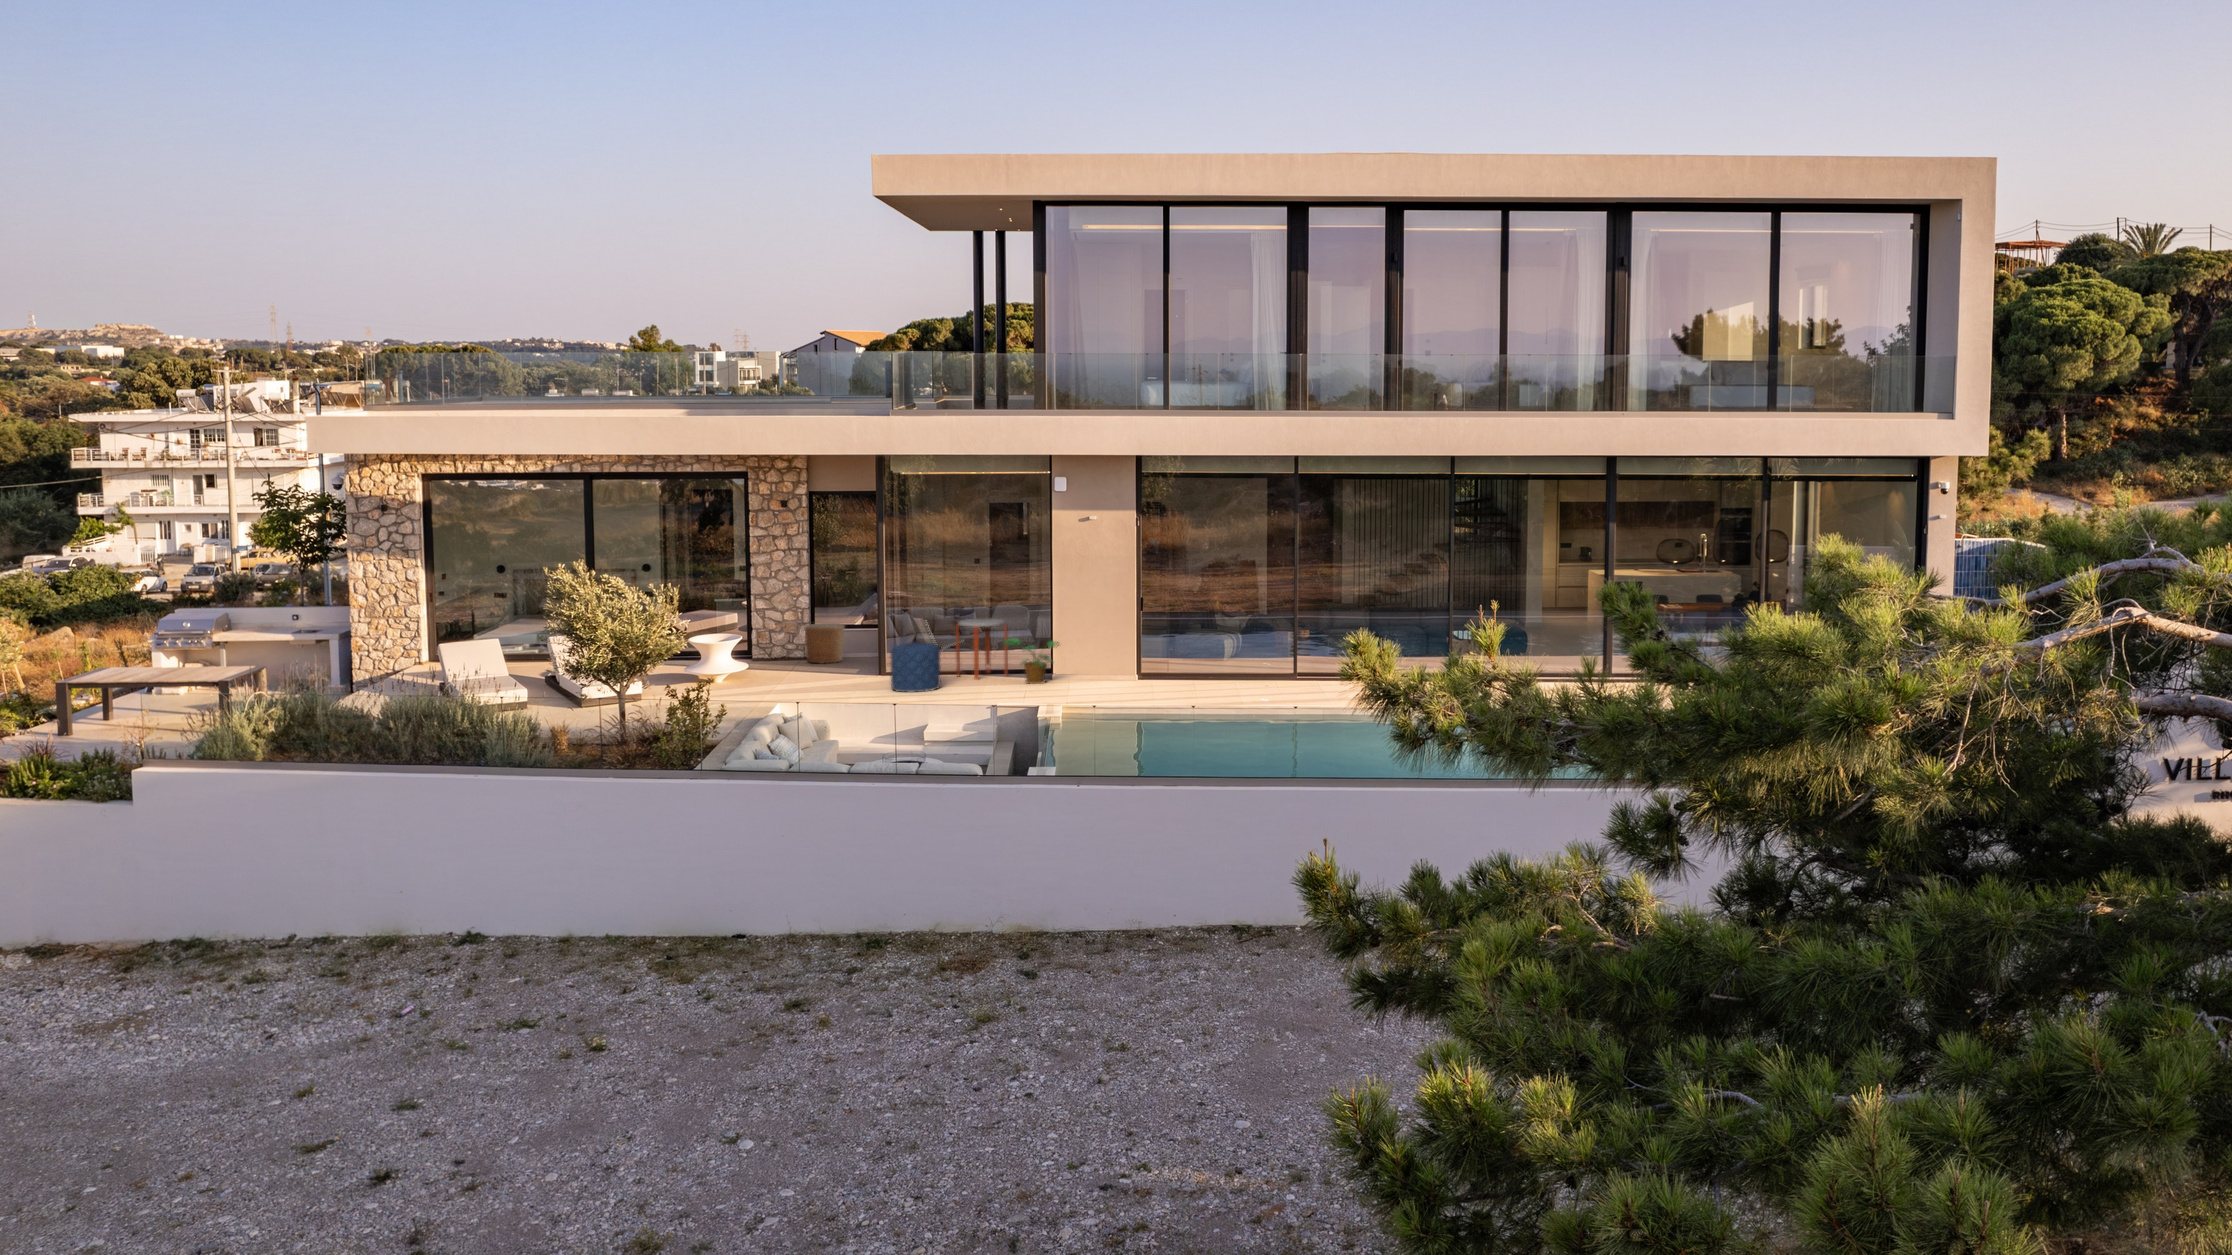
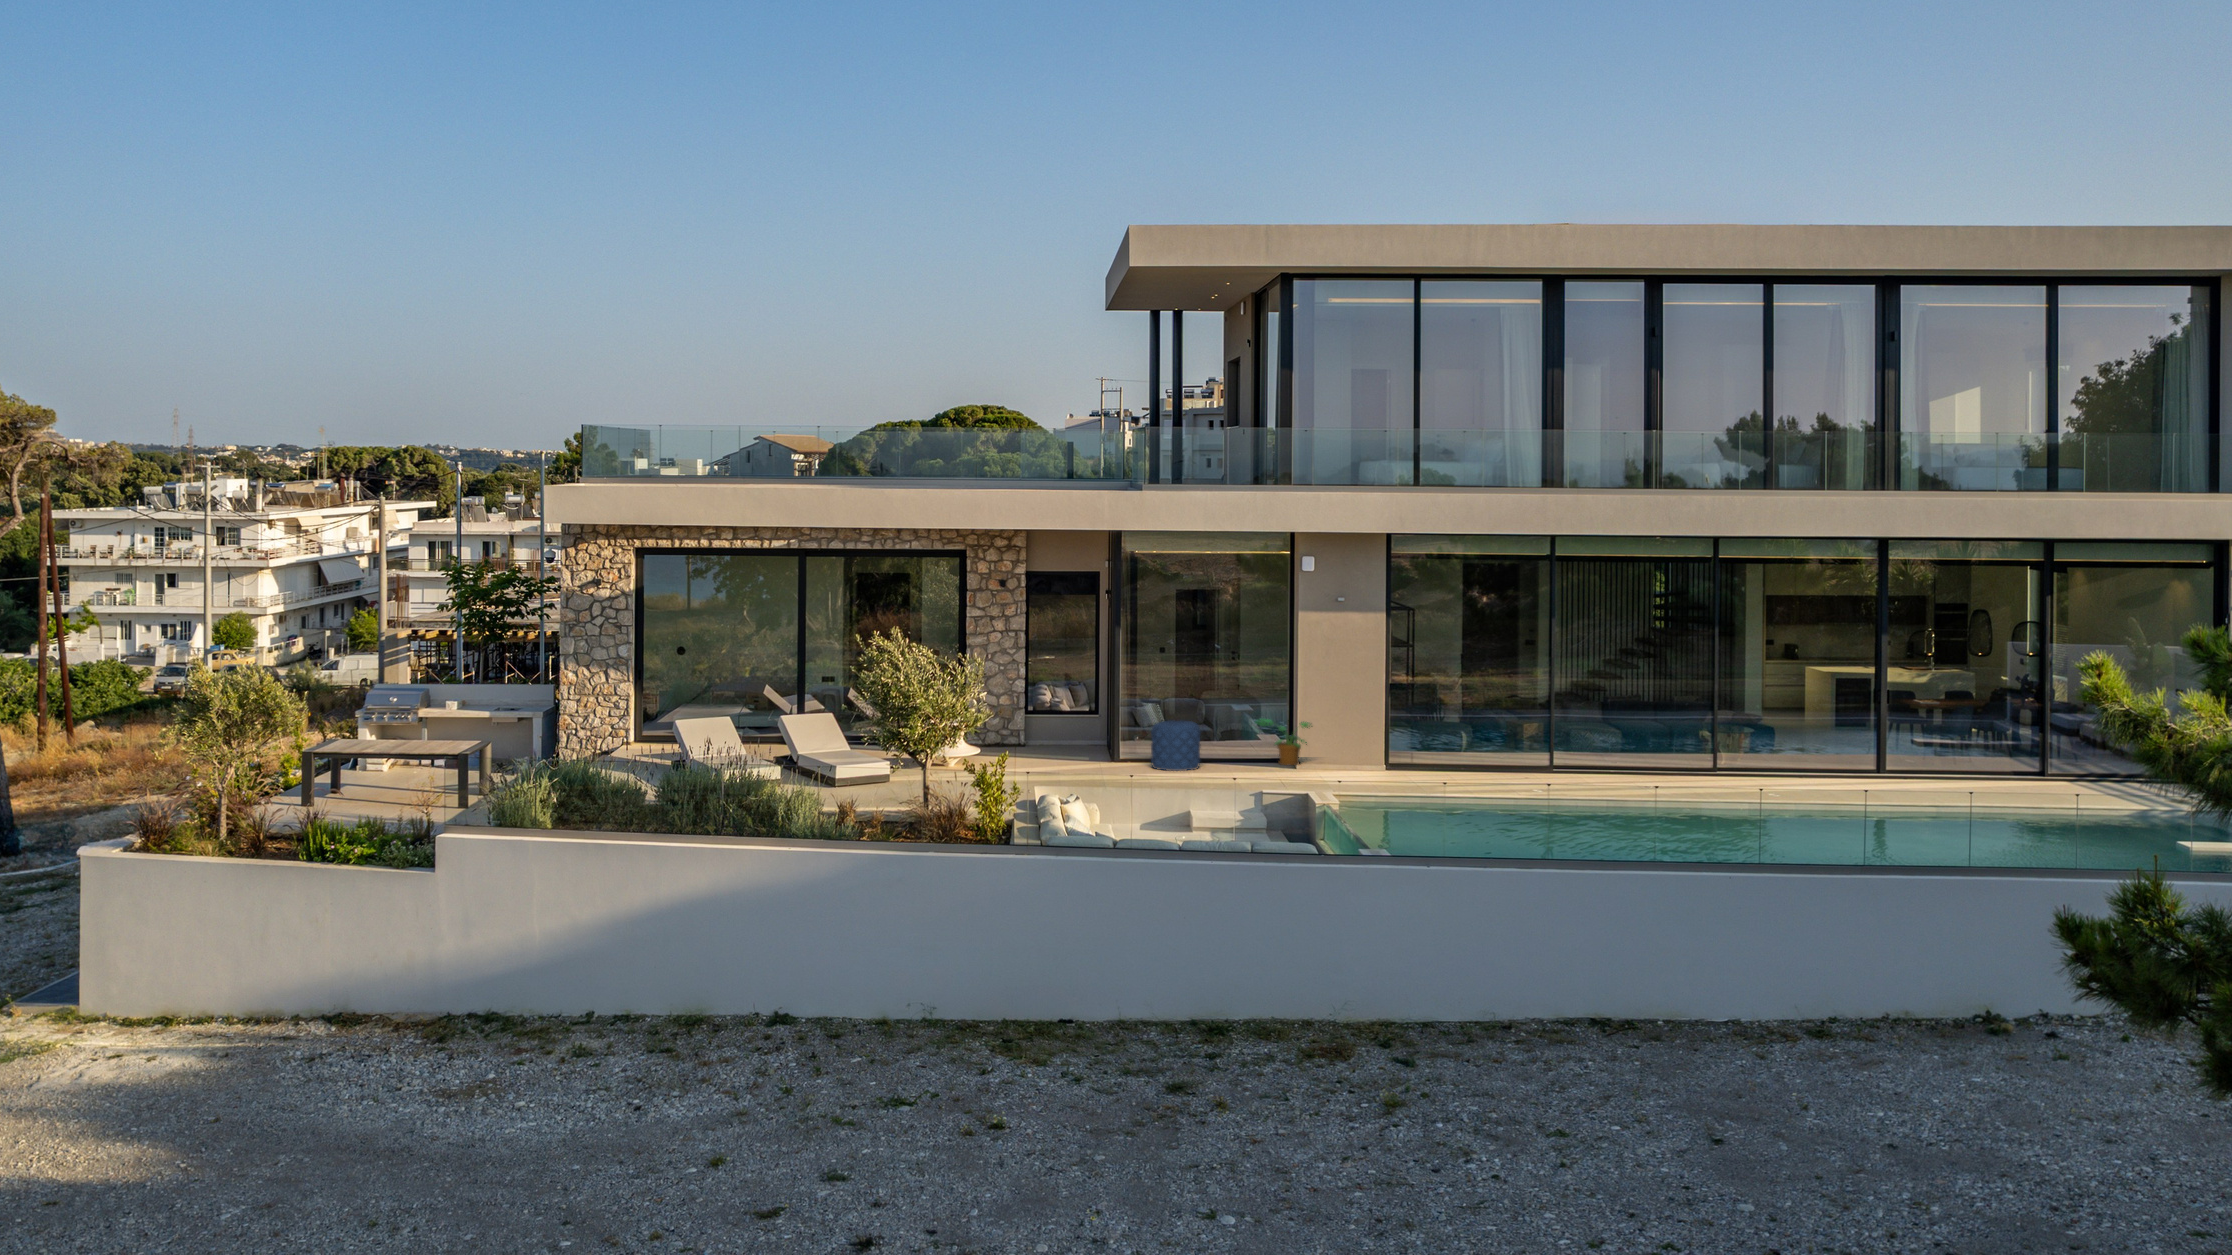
side table: present [956,618,1008,680] -> none [1197,699,1249,761]
woven basket: present [804,623,845,664] -> none [1019,704,1059,745]

